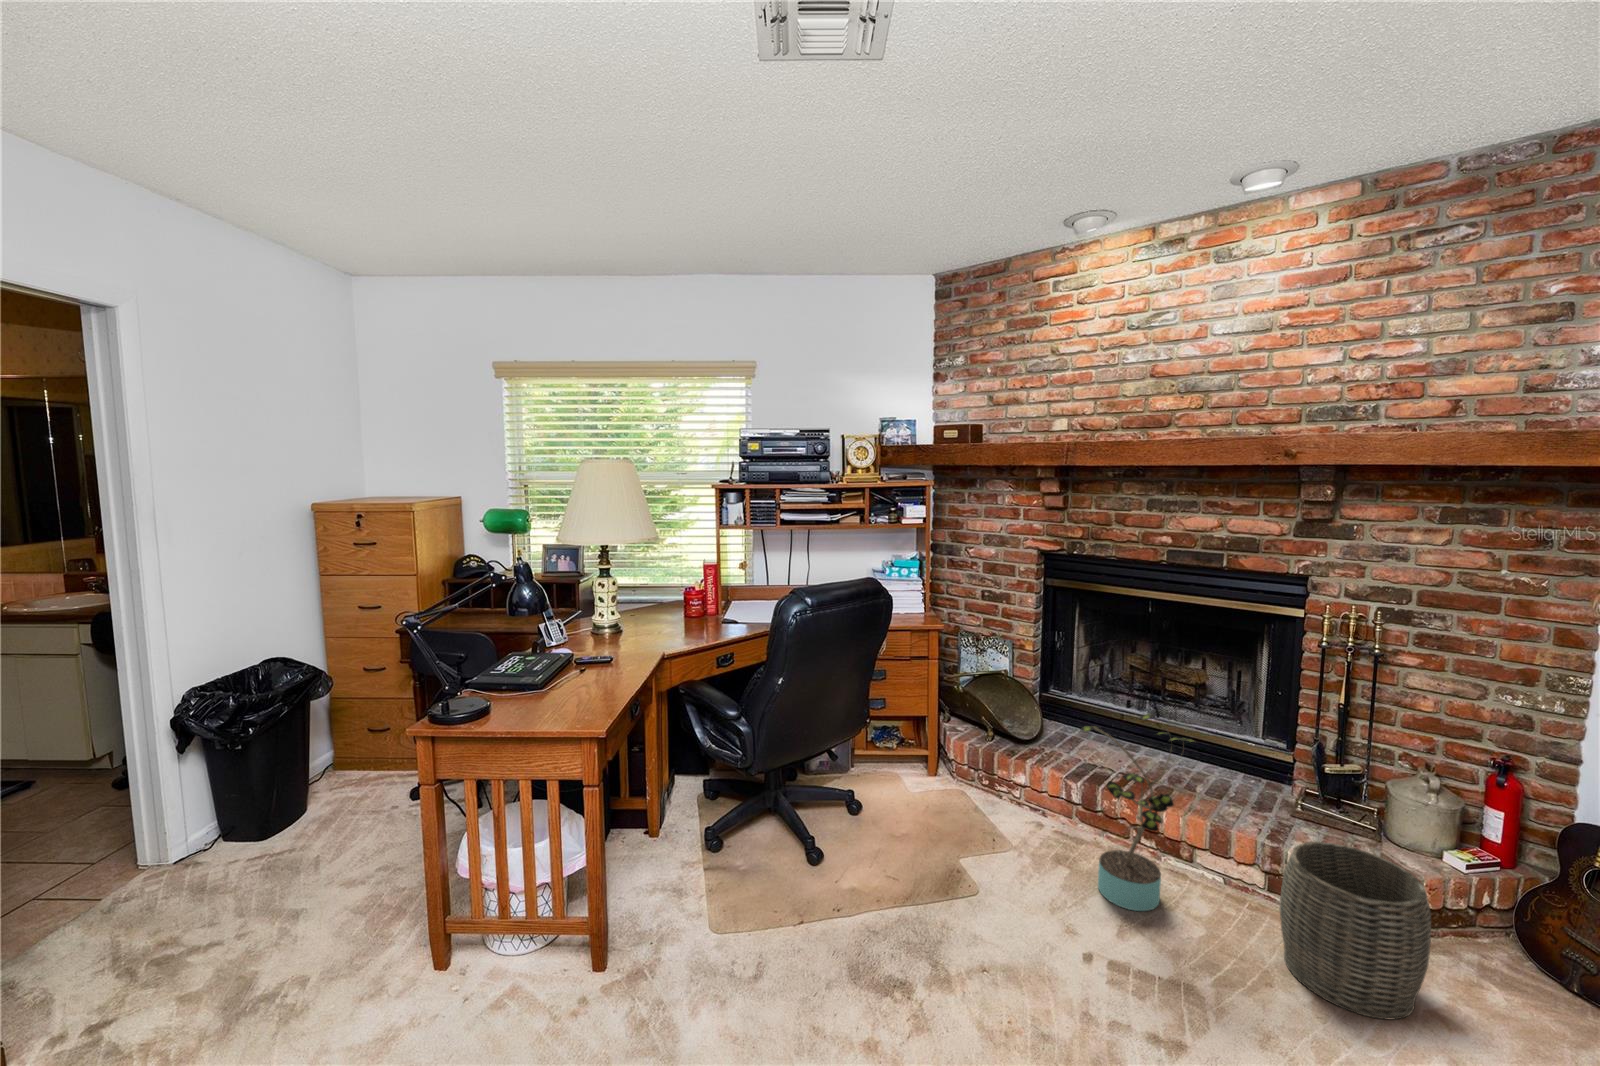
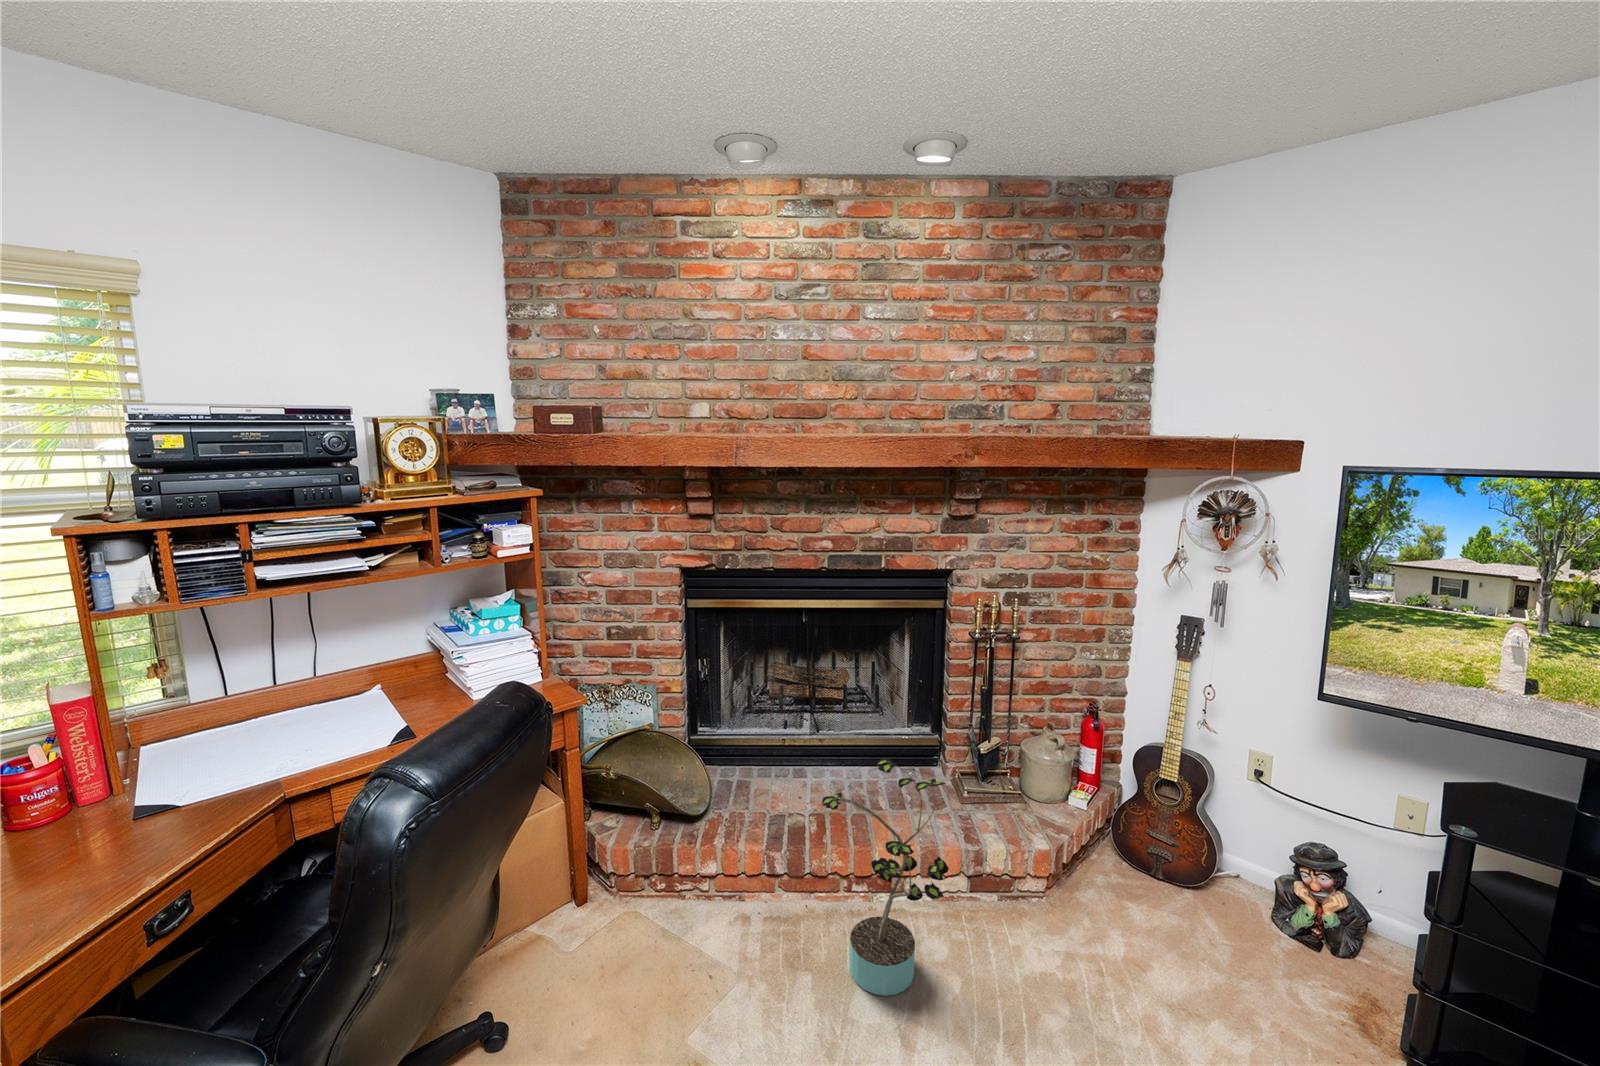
woven basket: present [1280,842,1431,1020] -> none [1018,834,1138,1001]

